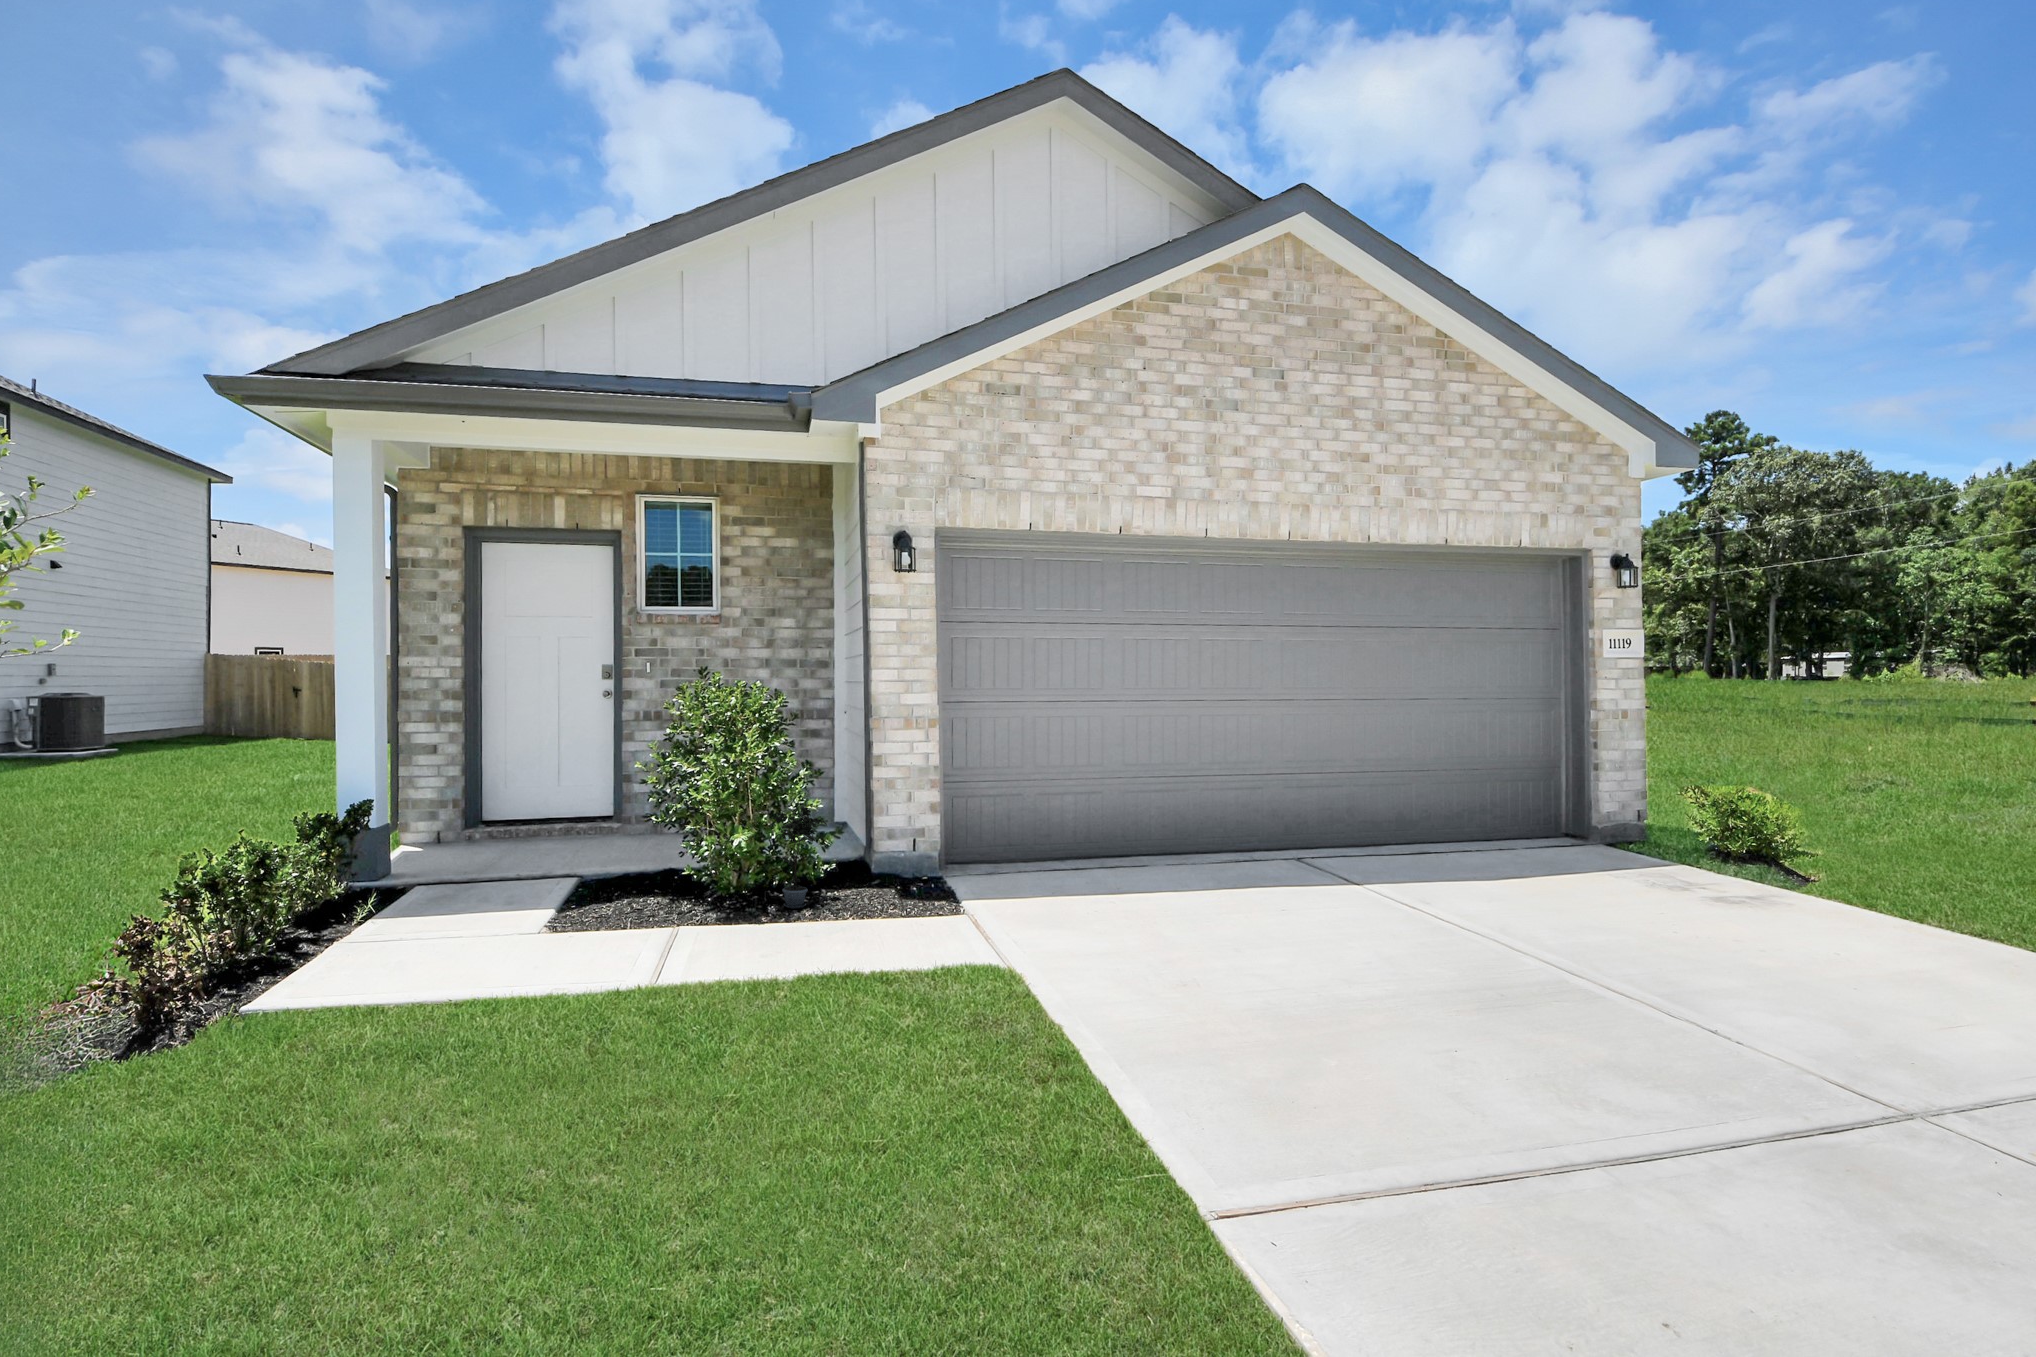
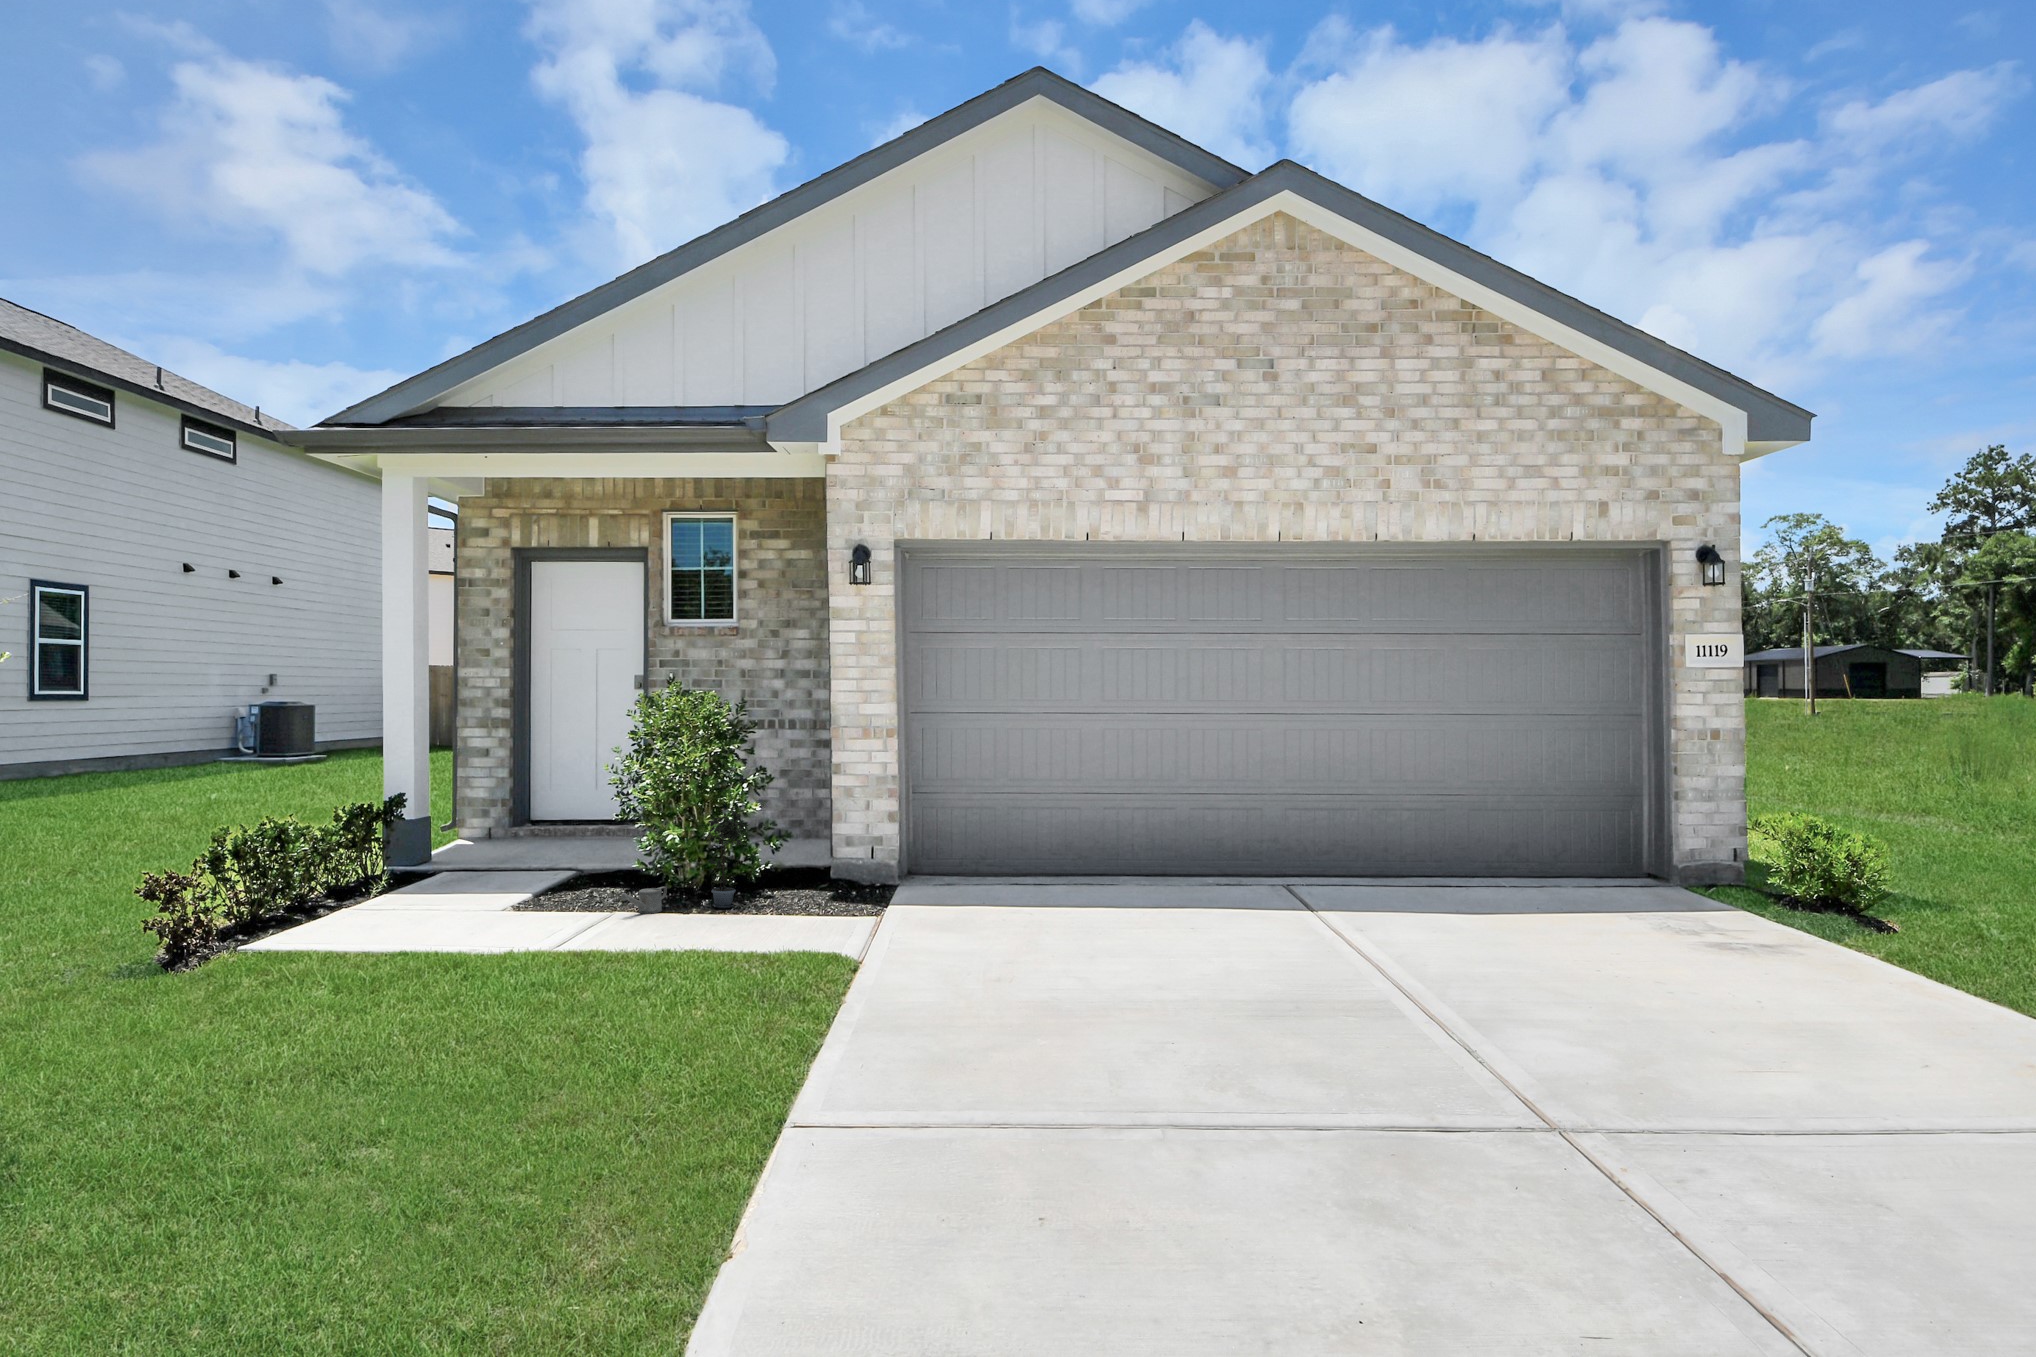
watering can: none [697,889,733,919] -> present [621,887,667,914]

